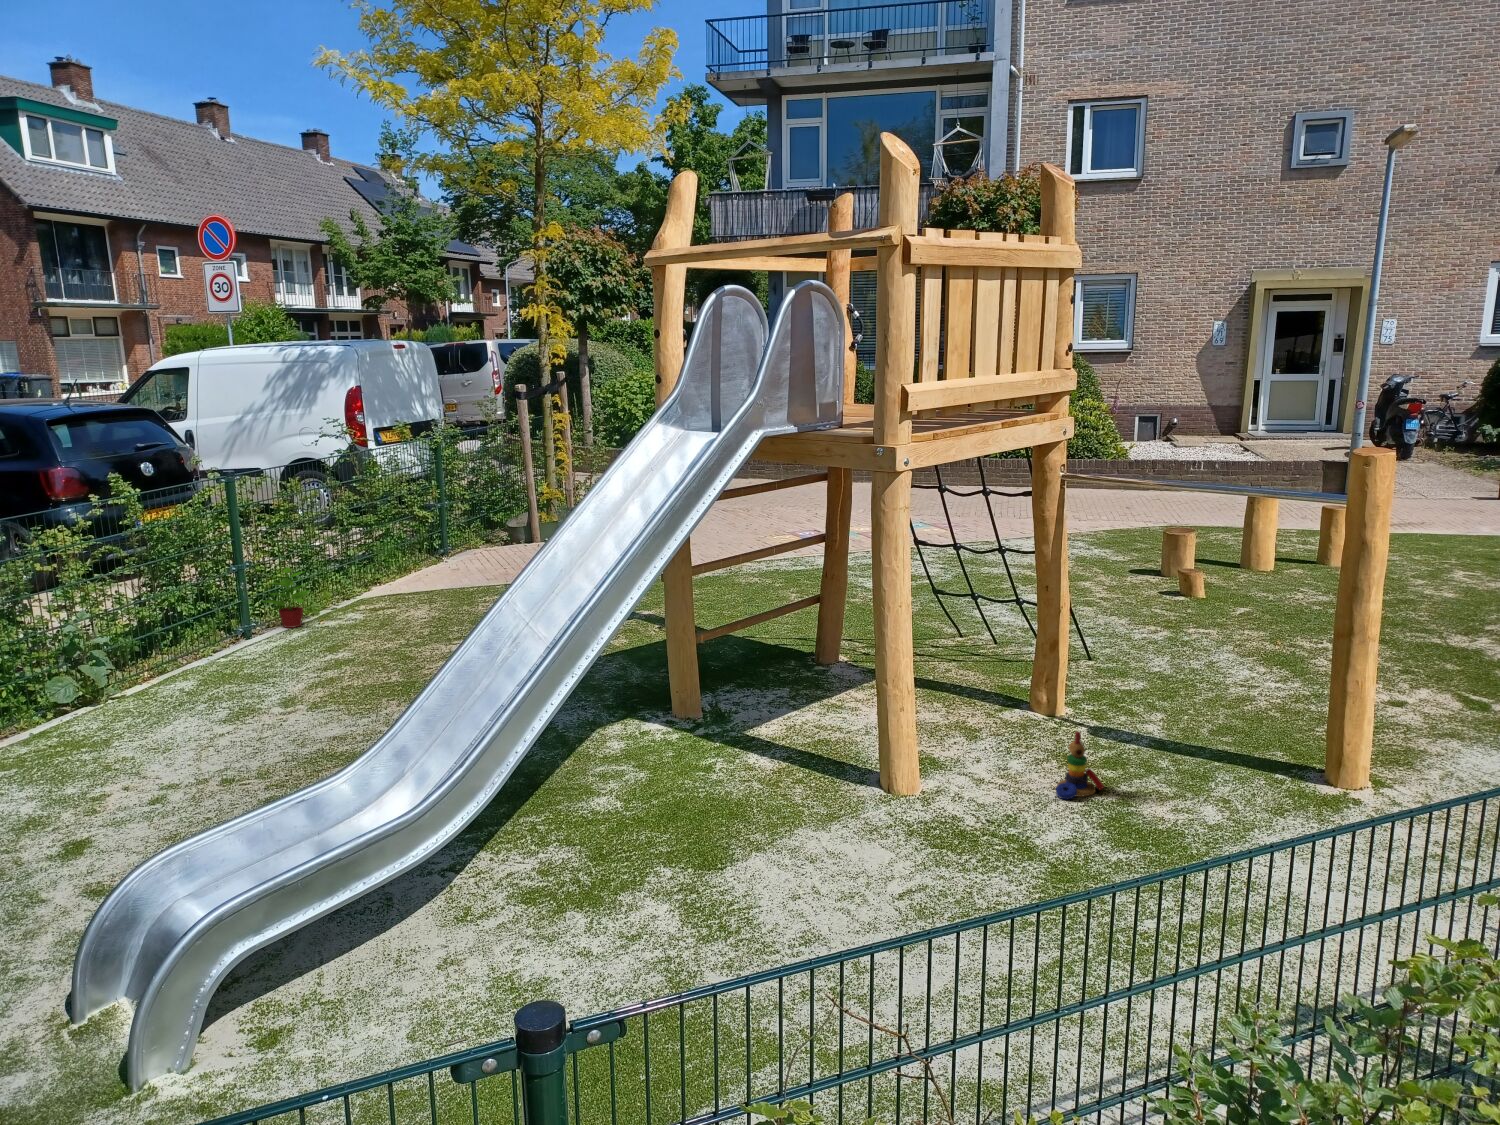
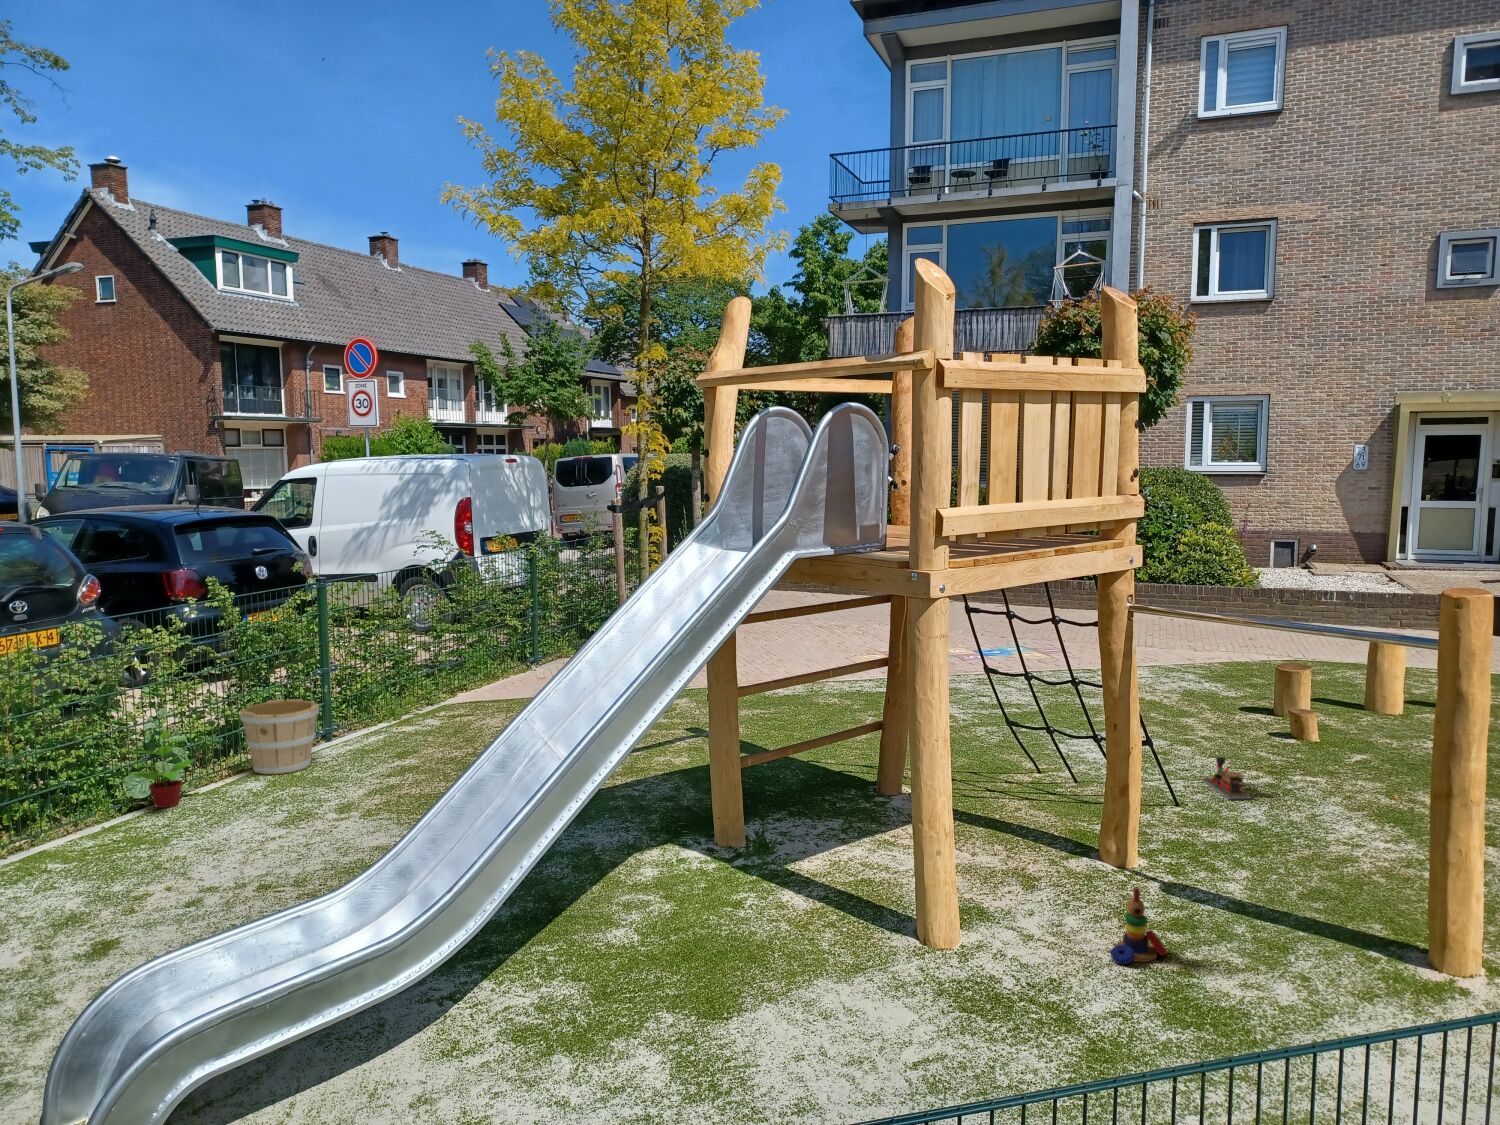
potted plant: present [264,567,310,628] -> present [134,731,195,808]
wooden bucket: none [156,599,242,677] -> present [239,699,319,774]
toy train: none [1108,616,1157,654] -> present [1201,757,1252,800]

